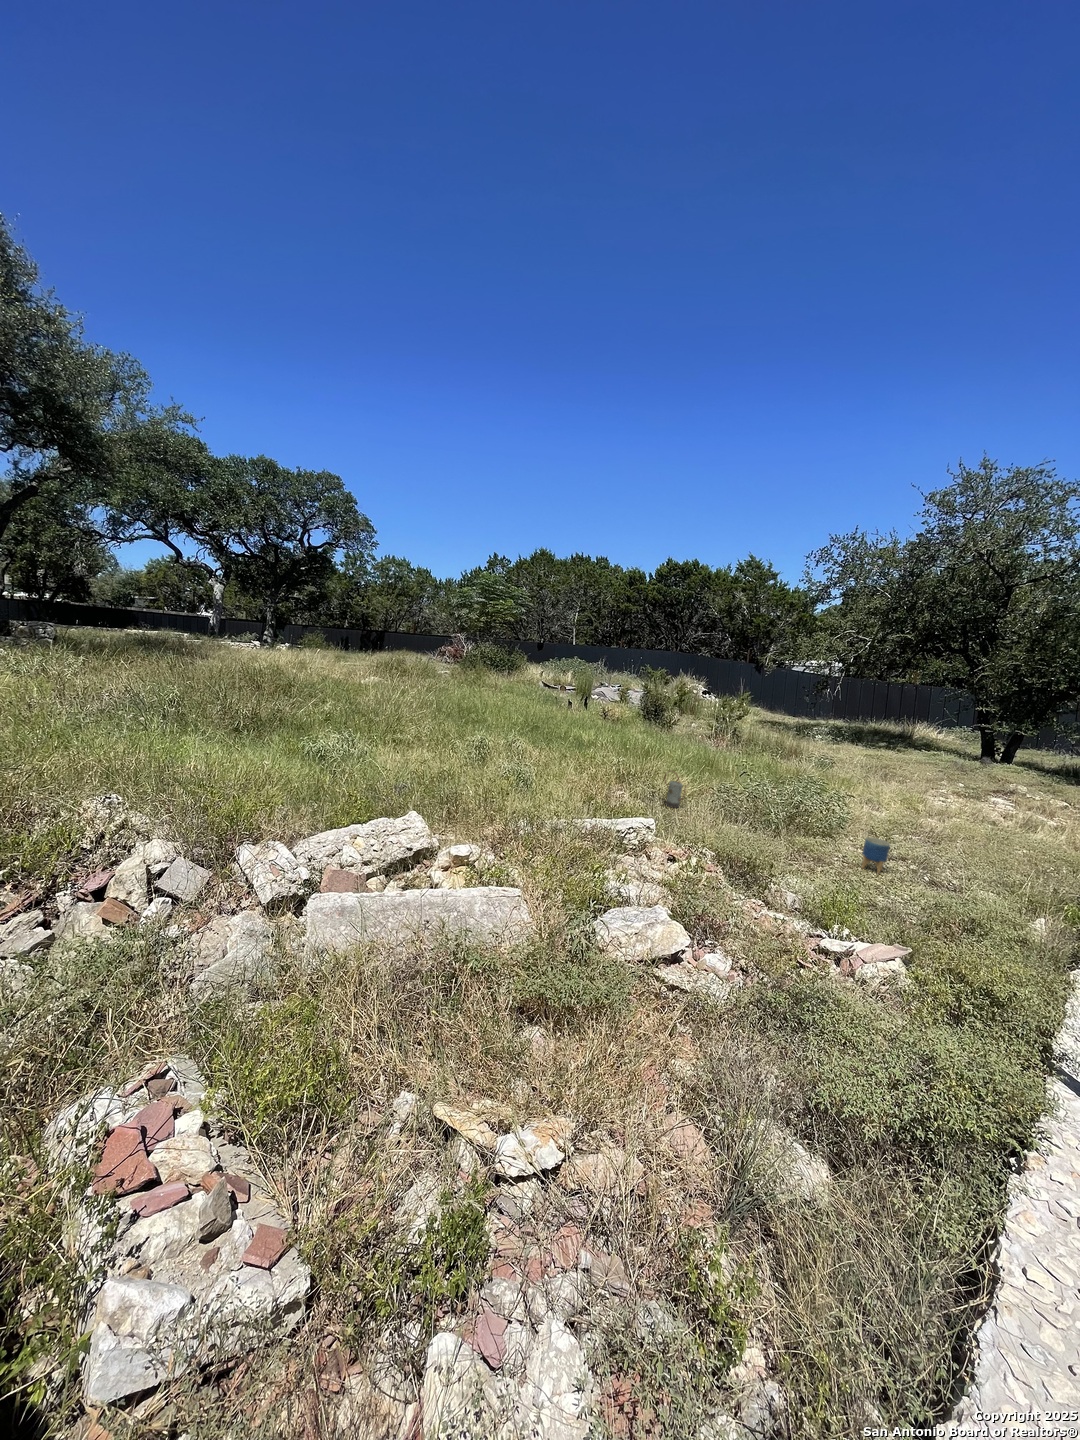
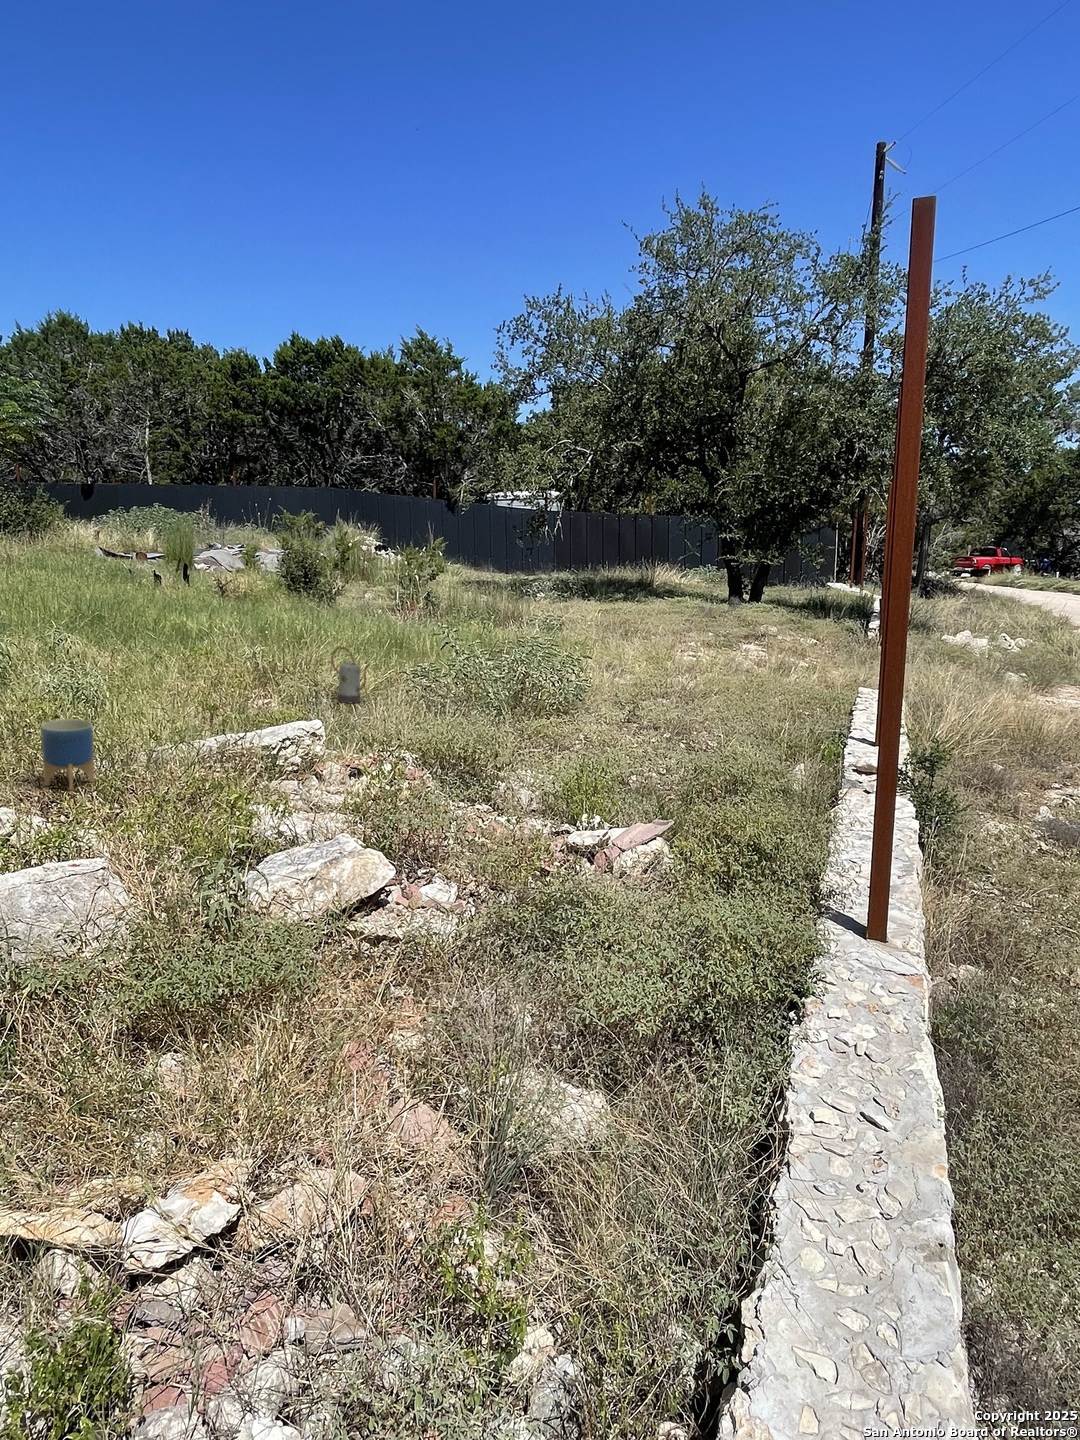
planter: present [861,837,890,874] -> present [41,719,95,790]

